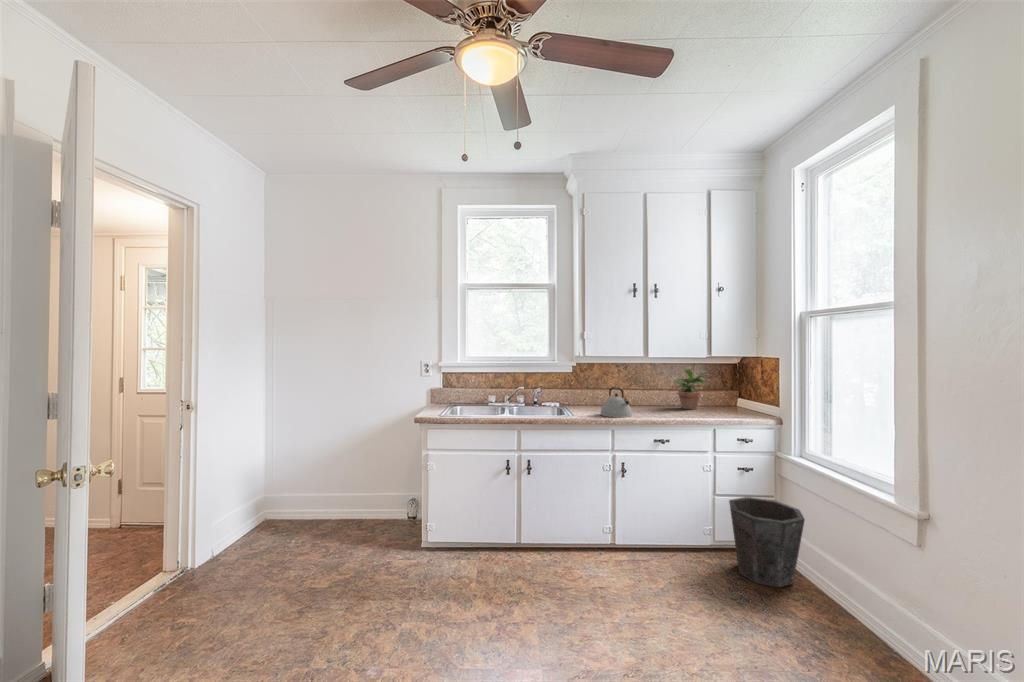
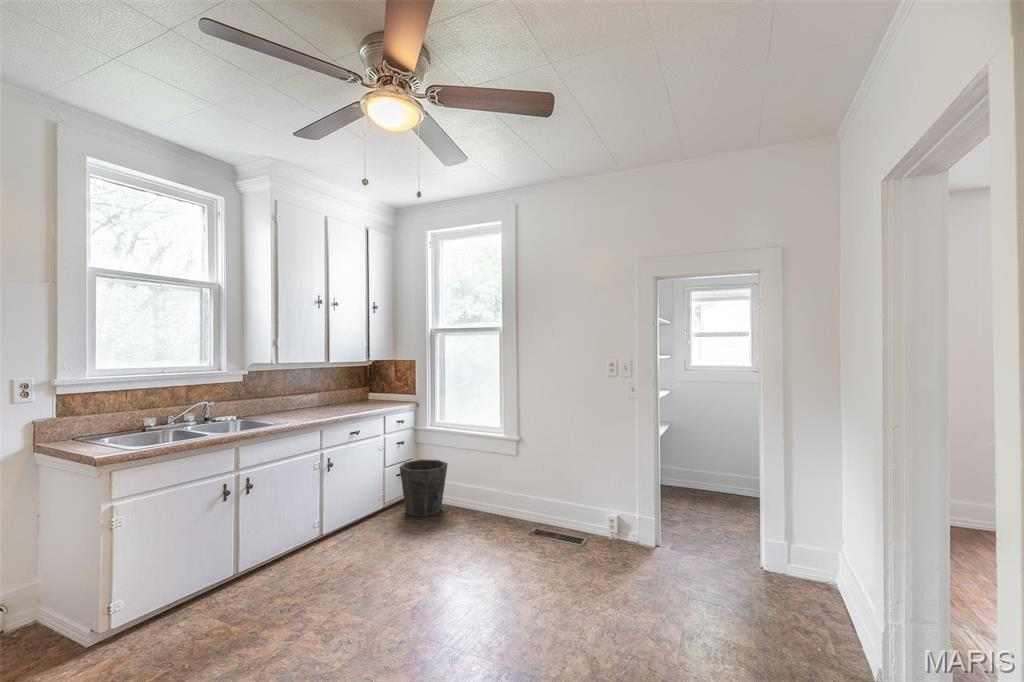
potted plant: present [675,369,709,409] -> none [328,371,360,406]
kettle: present [600,387,632,418] -> none [296,391,328,419]

